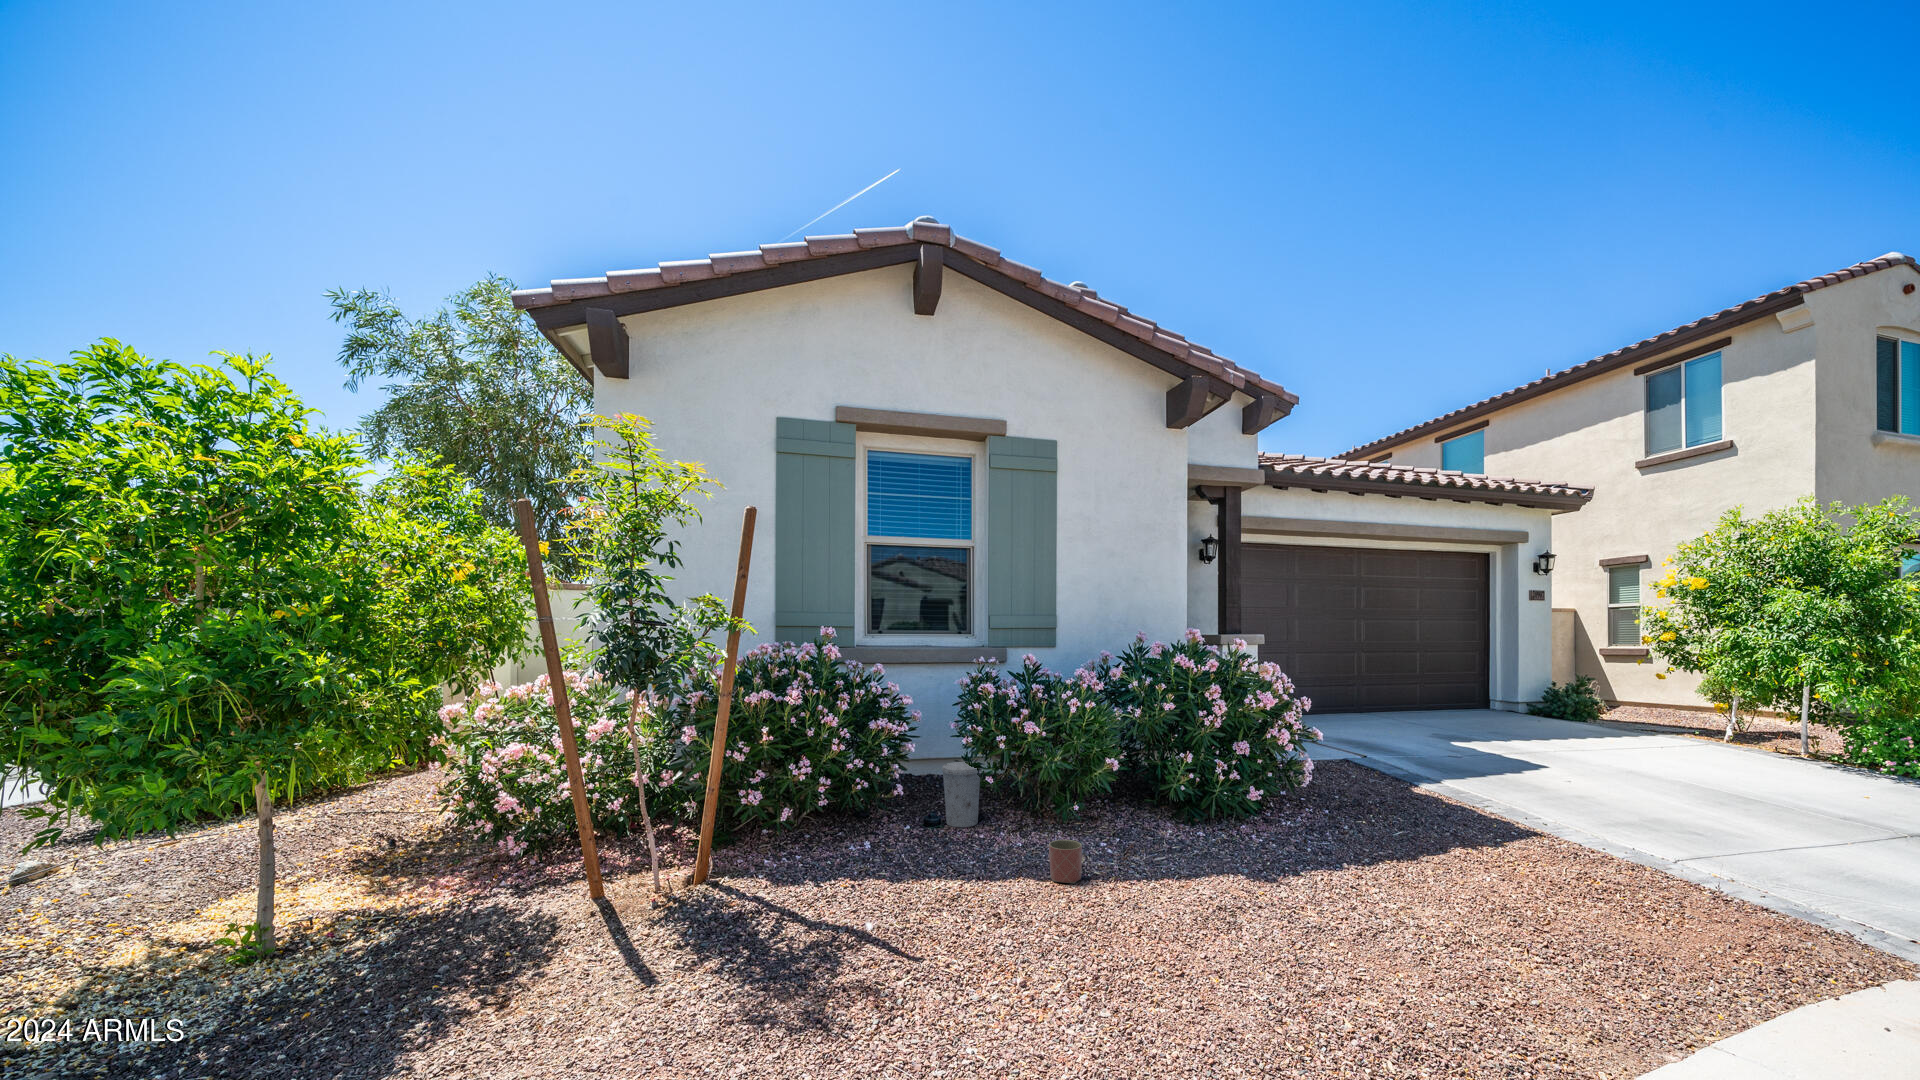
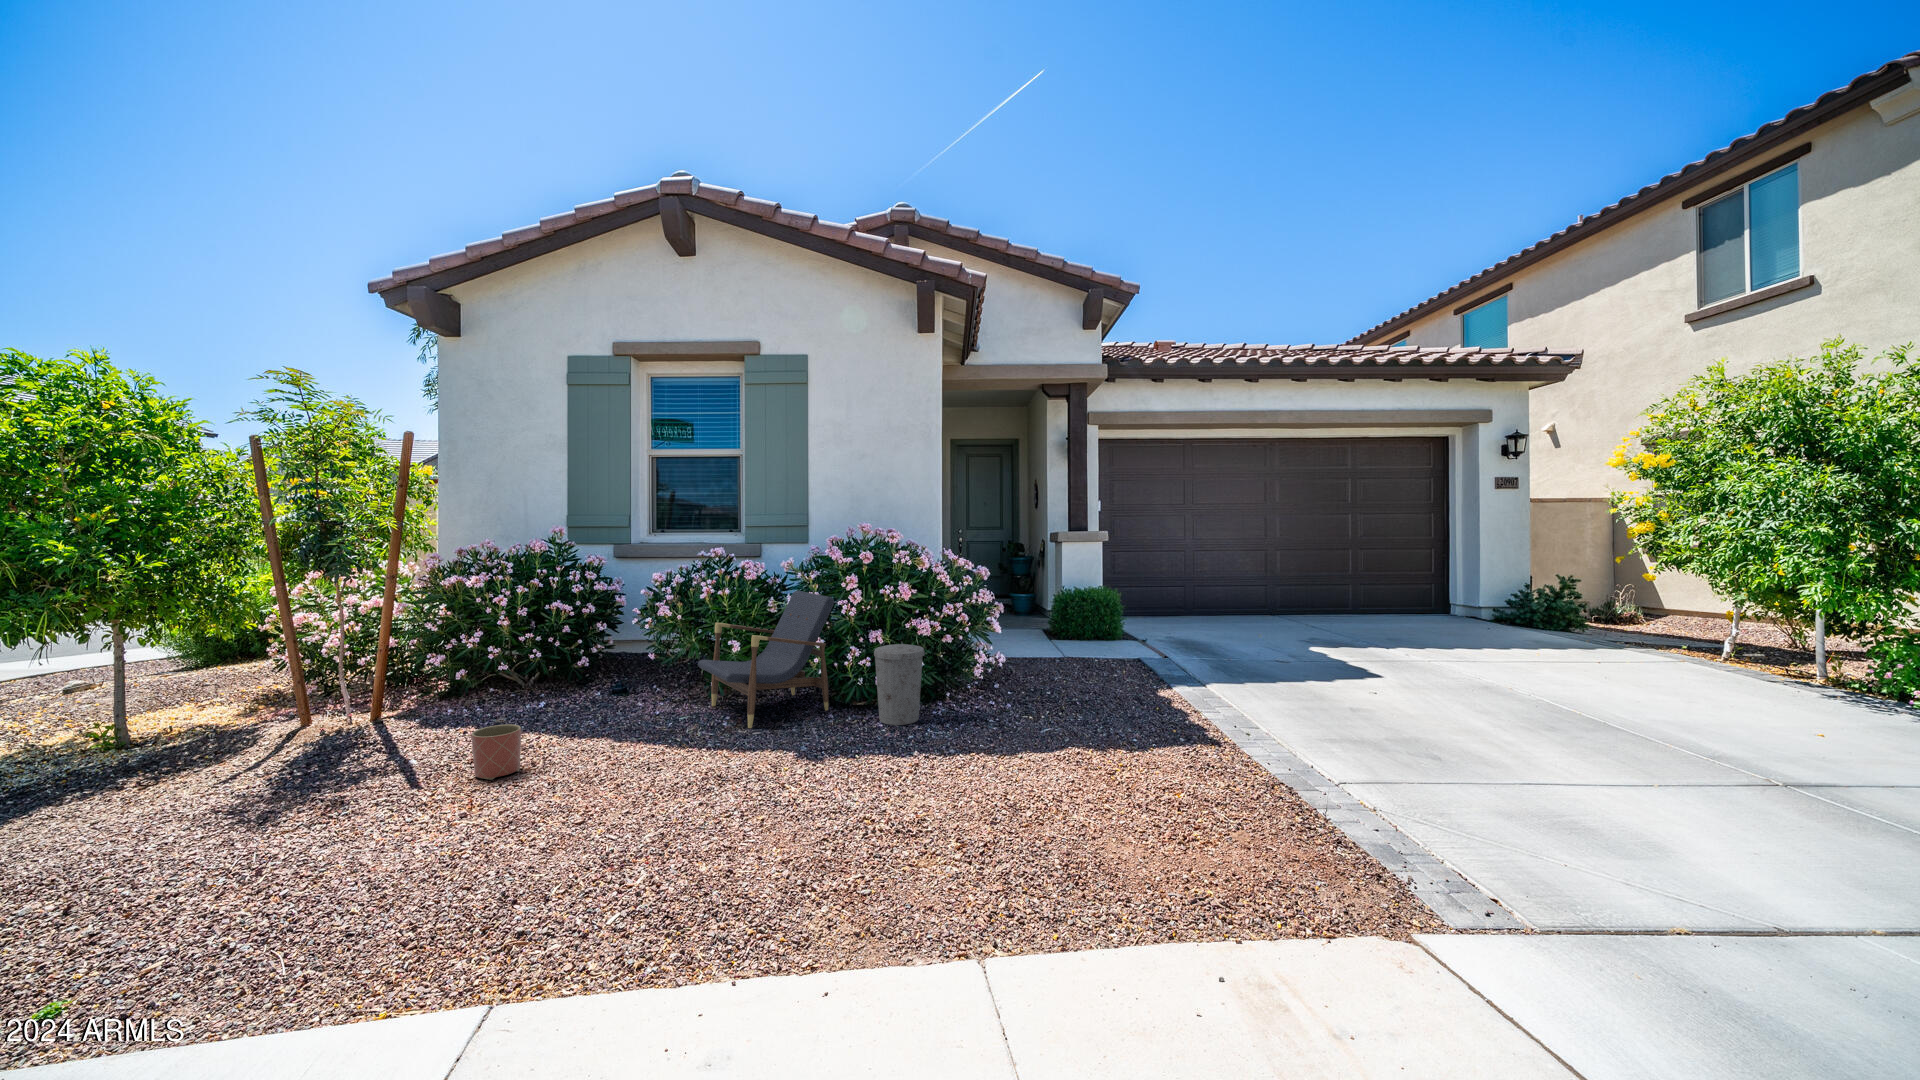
lounge chair: none [1095,717,1195,834] -> present [698,591,834,728]
trash can: present [942,762,980,827] -> present [874,644,925,725]

